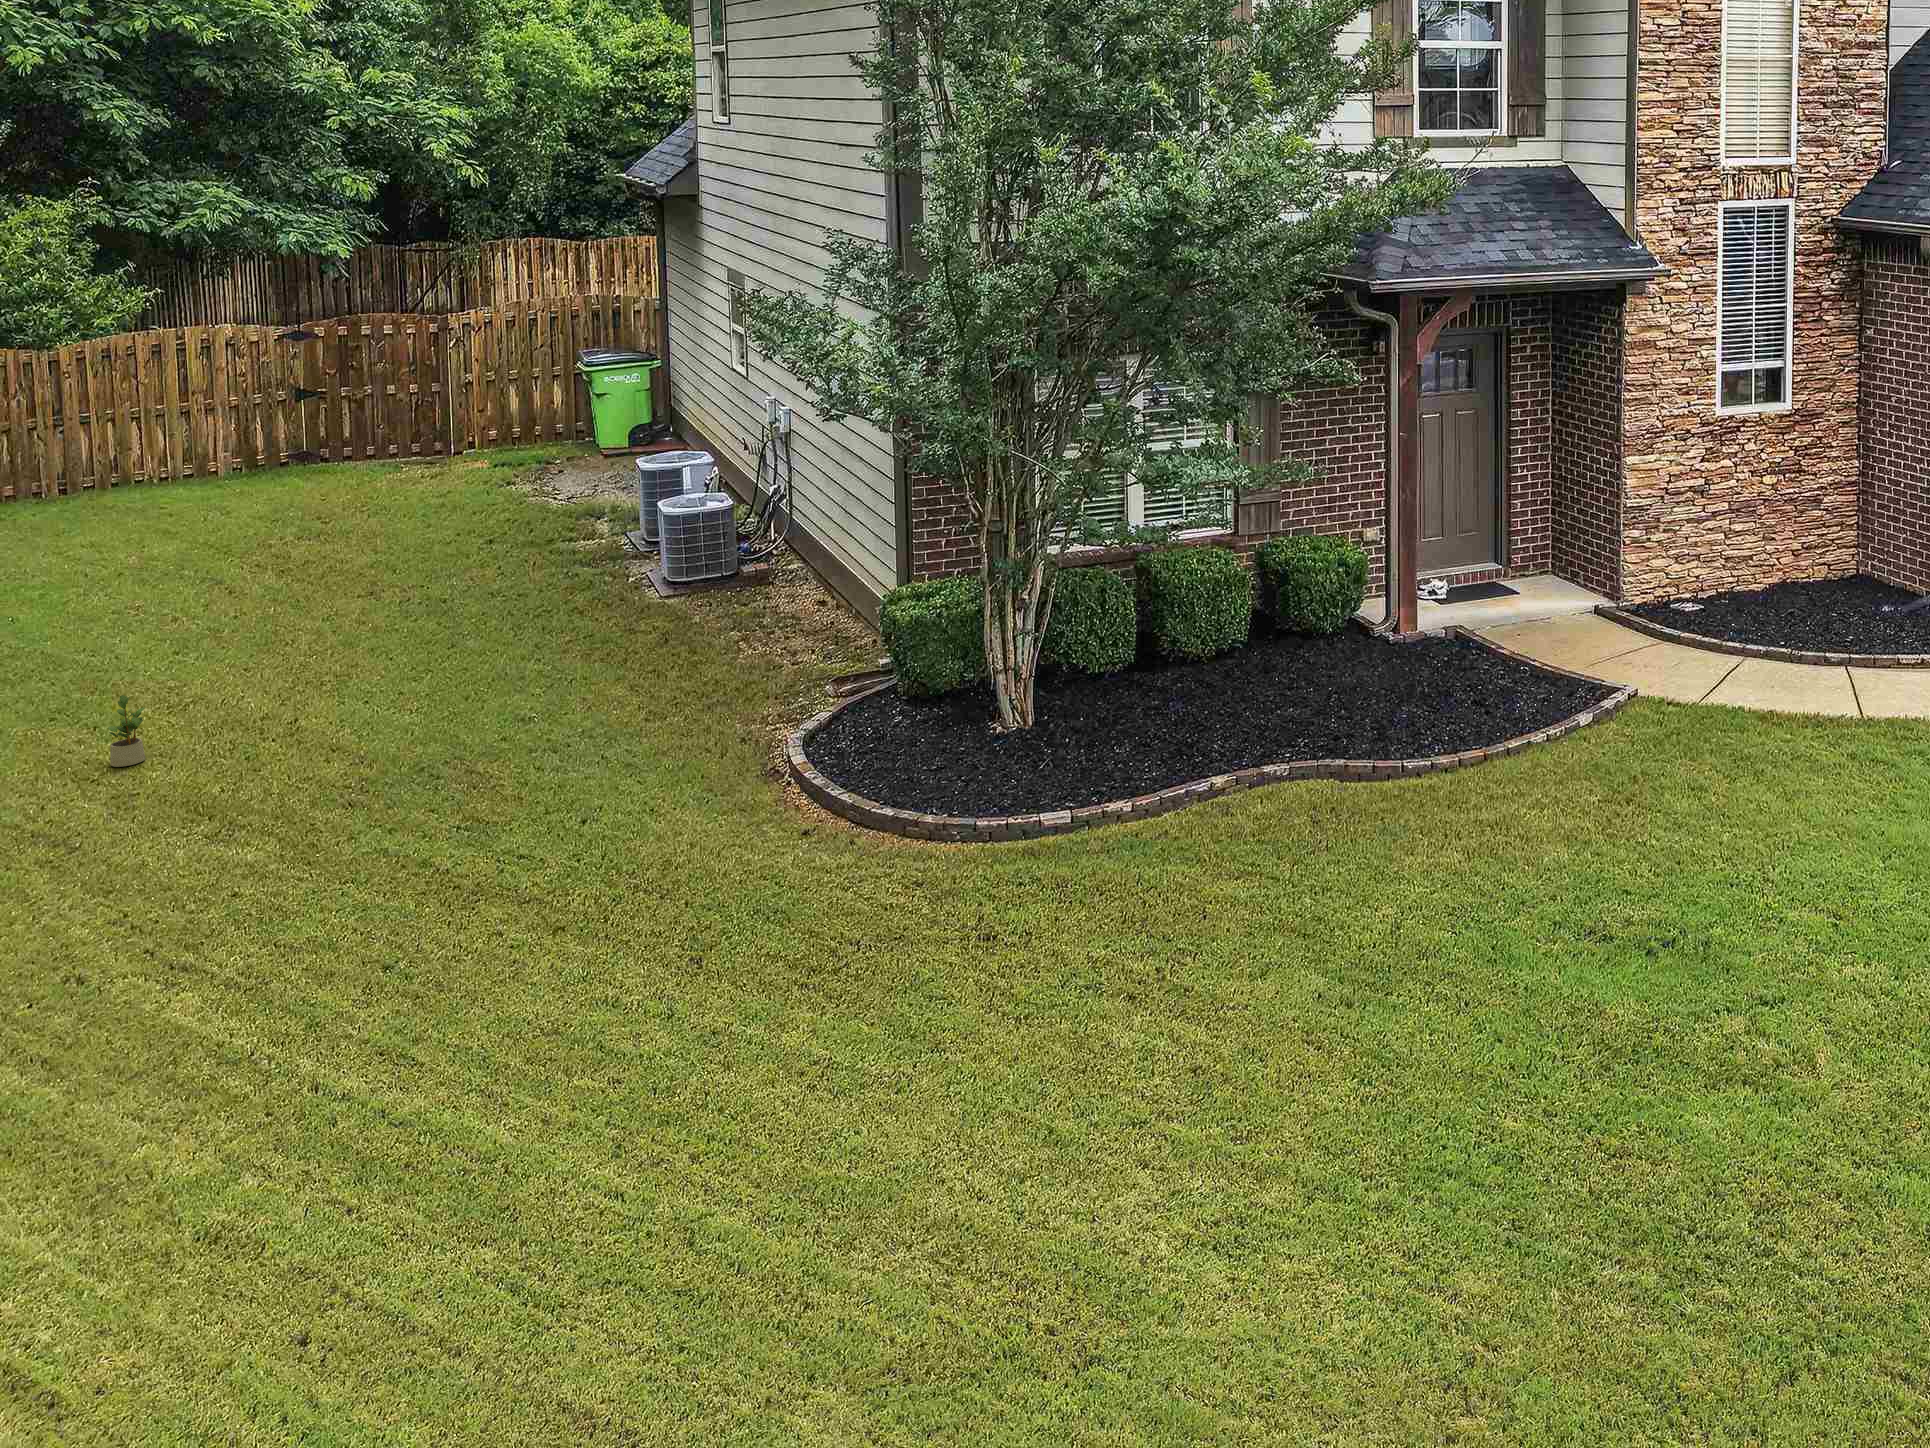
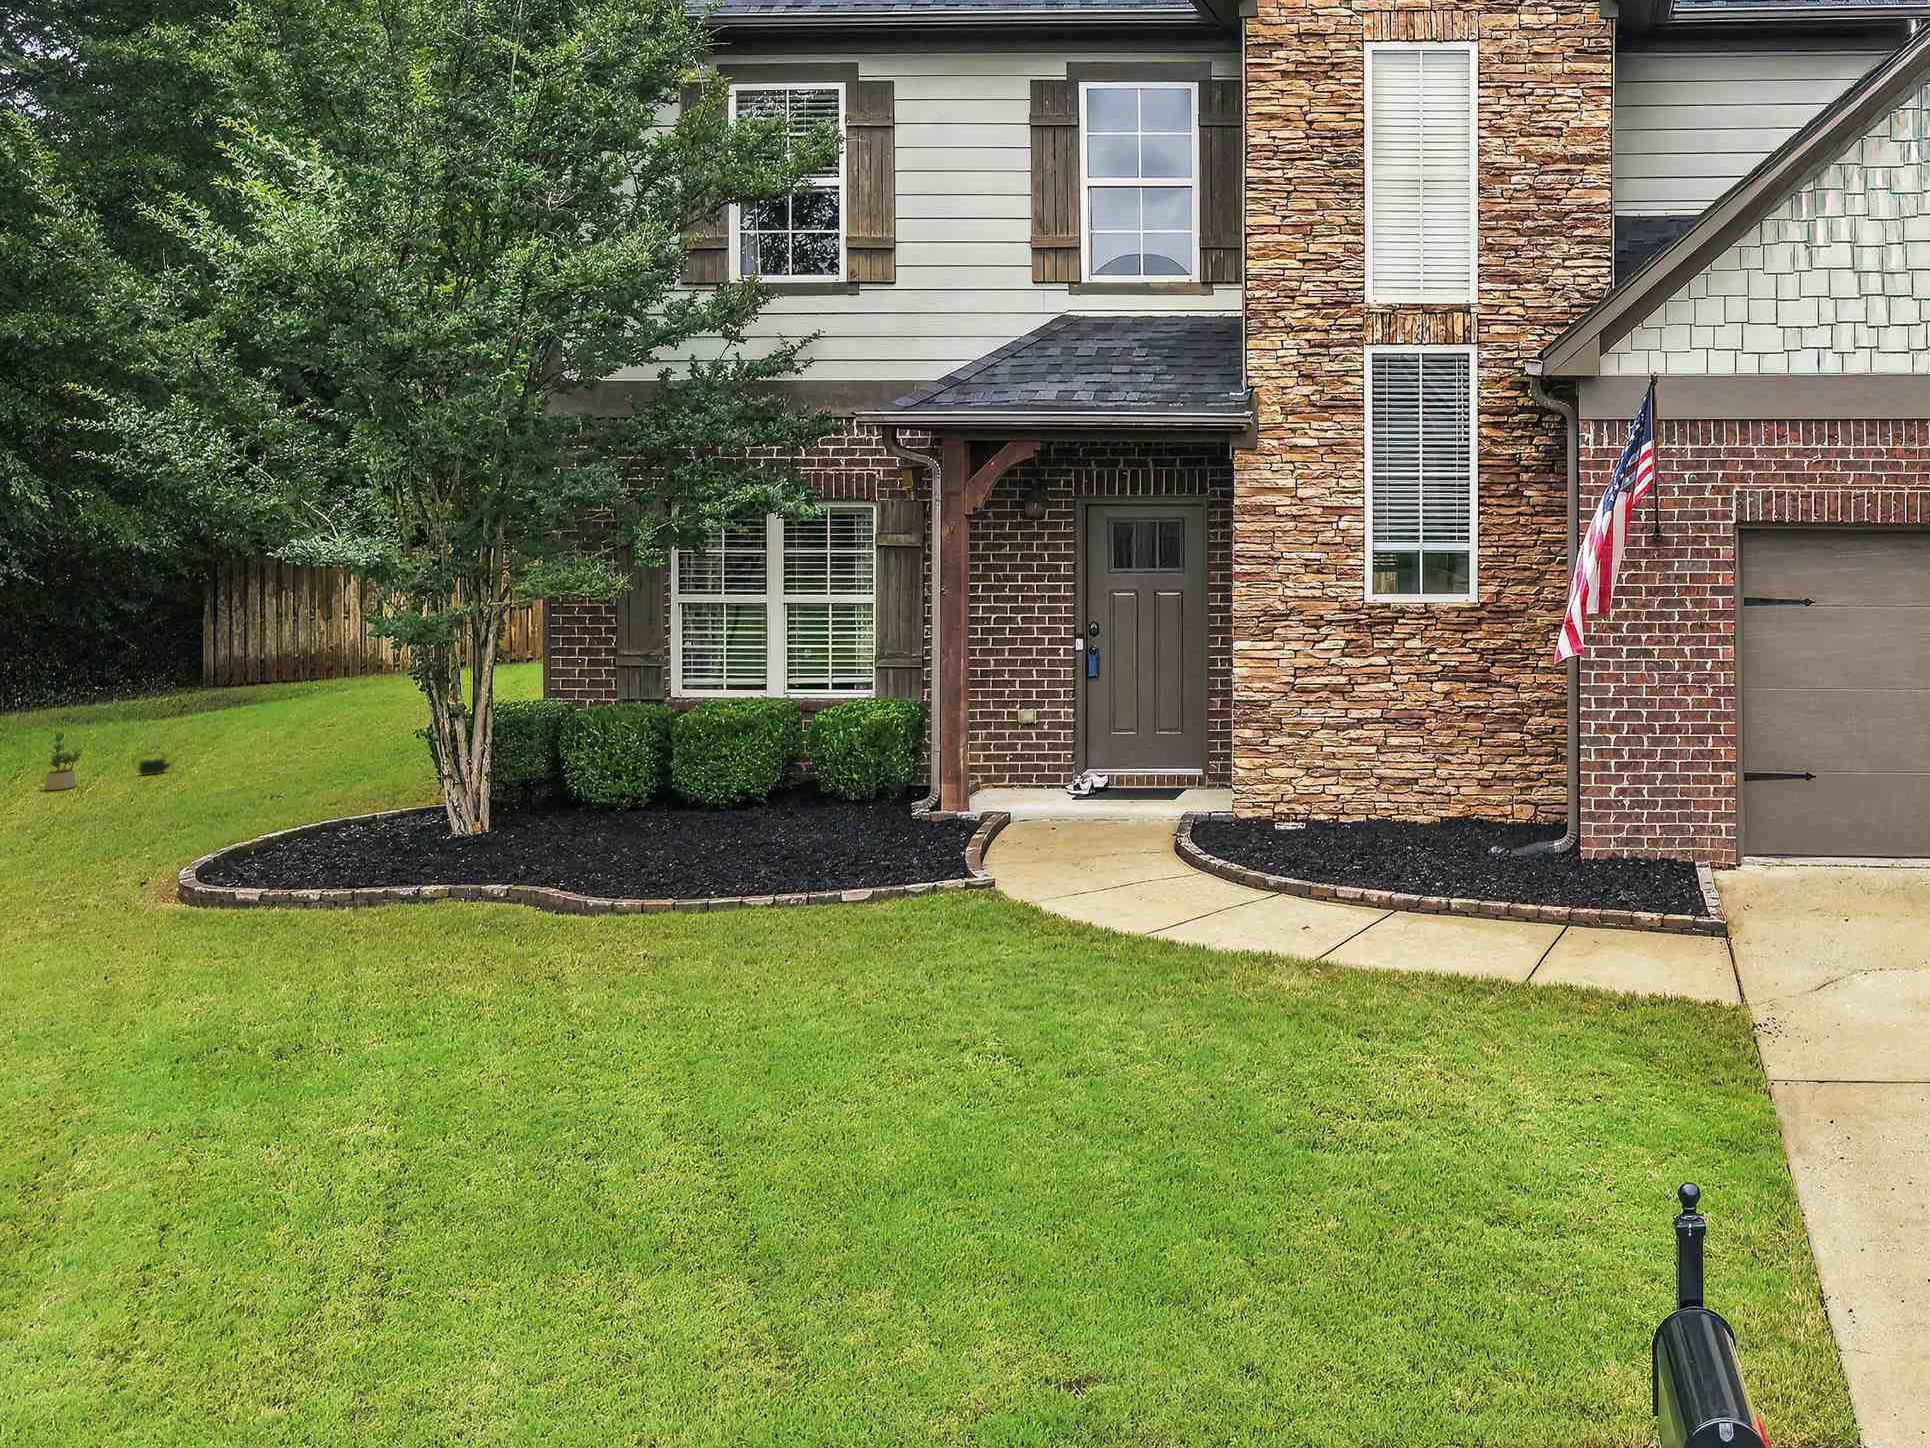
watering can: none [162,700,206,734] -> present [134,755,173,775]

